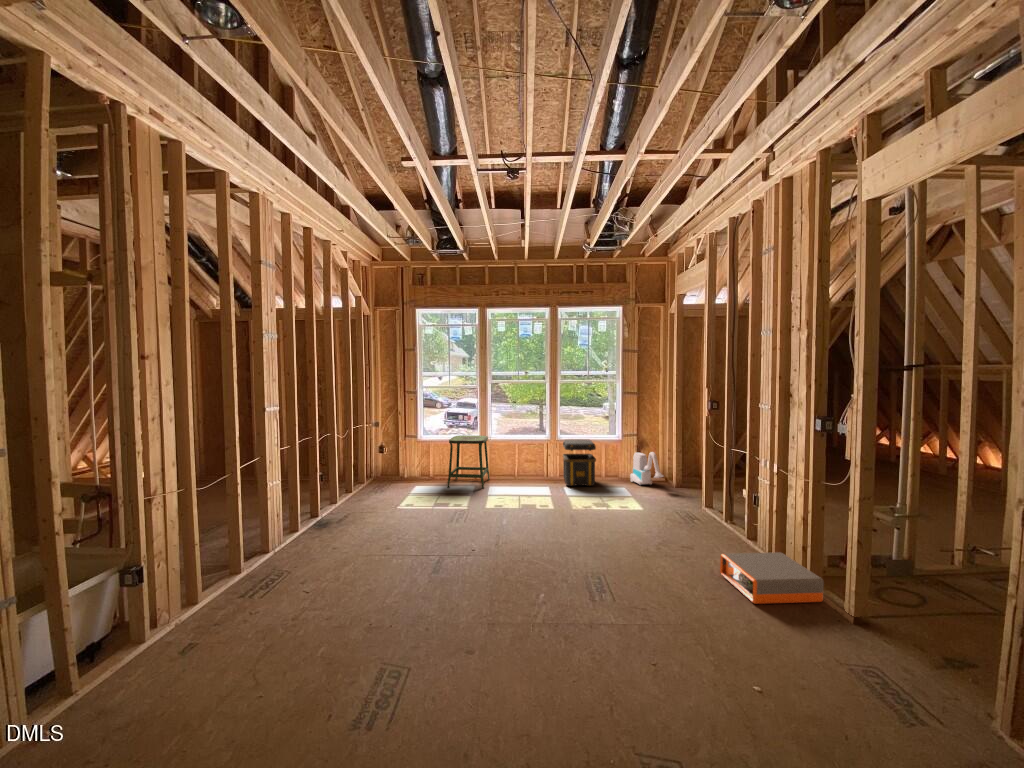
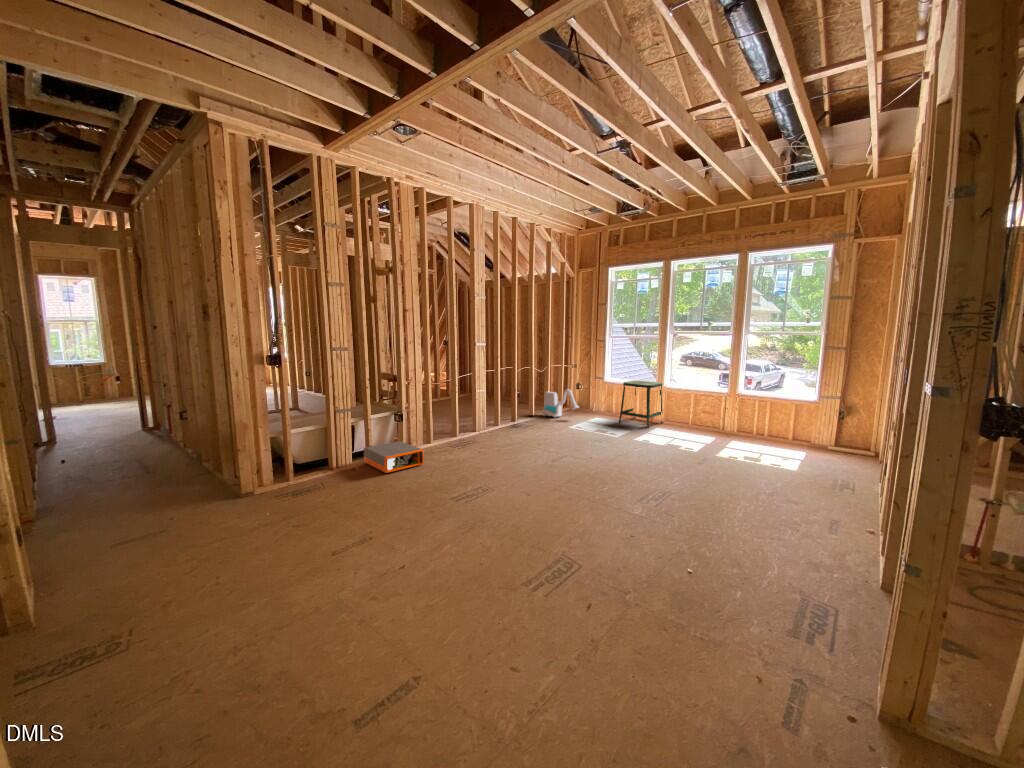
toolbox: present [563,439,596,486] -> none [733,394,776,444]
vacuum cleaner: present [630,452,664,485] -> present [542,389,579,418]
storage box: present [720,552,824,604] -> present [364,441,424,473]

